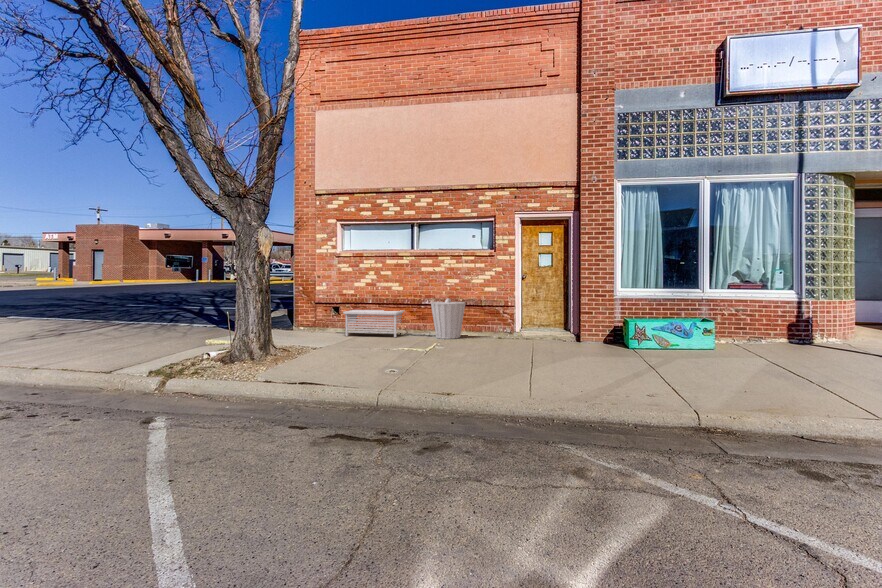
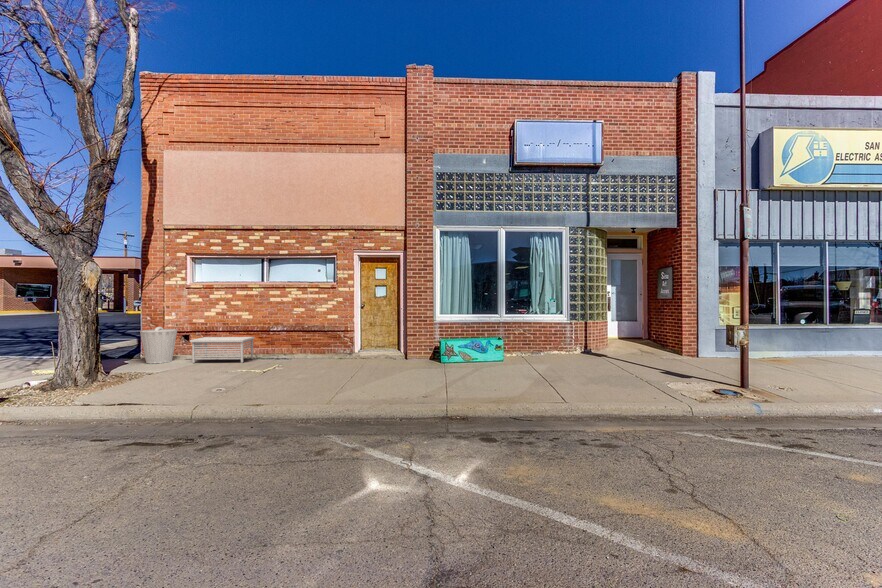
trash can: present [431,298,465,339] -> present [140,327,177,364]

